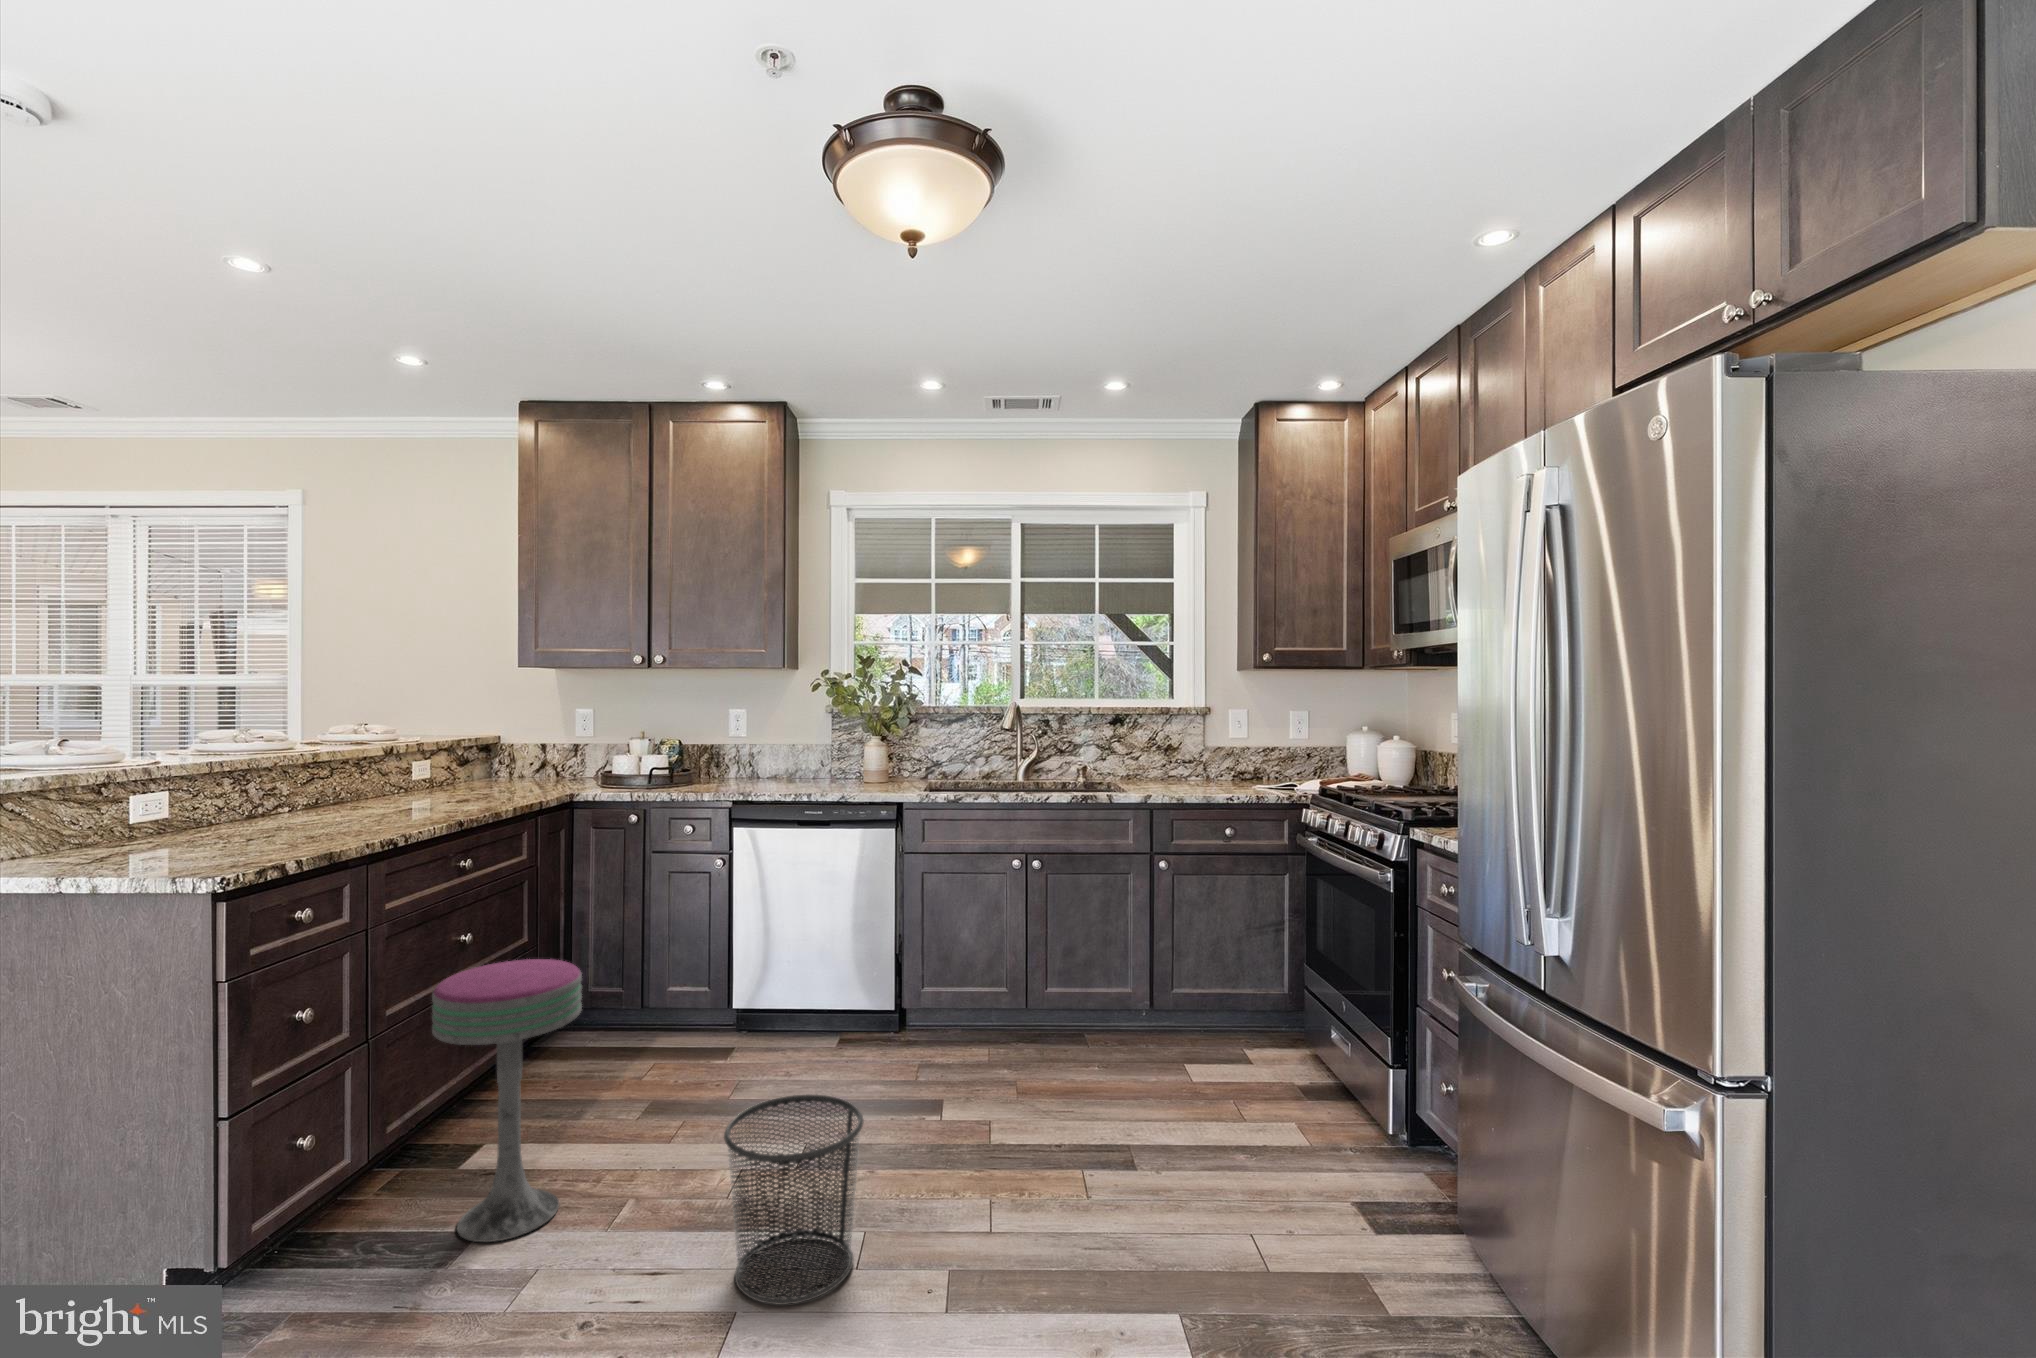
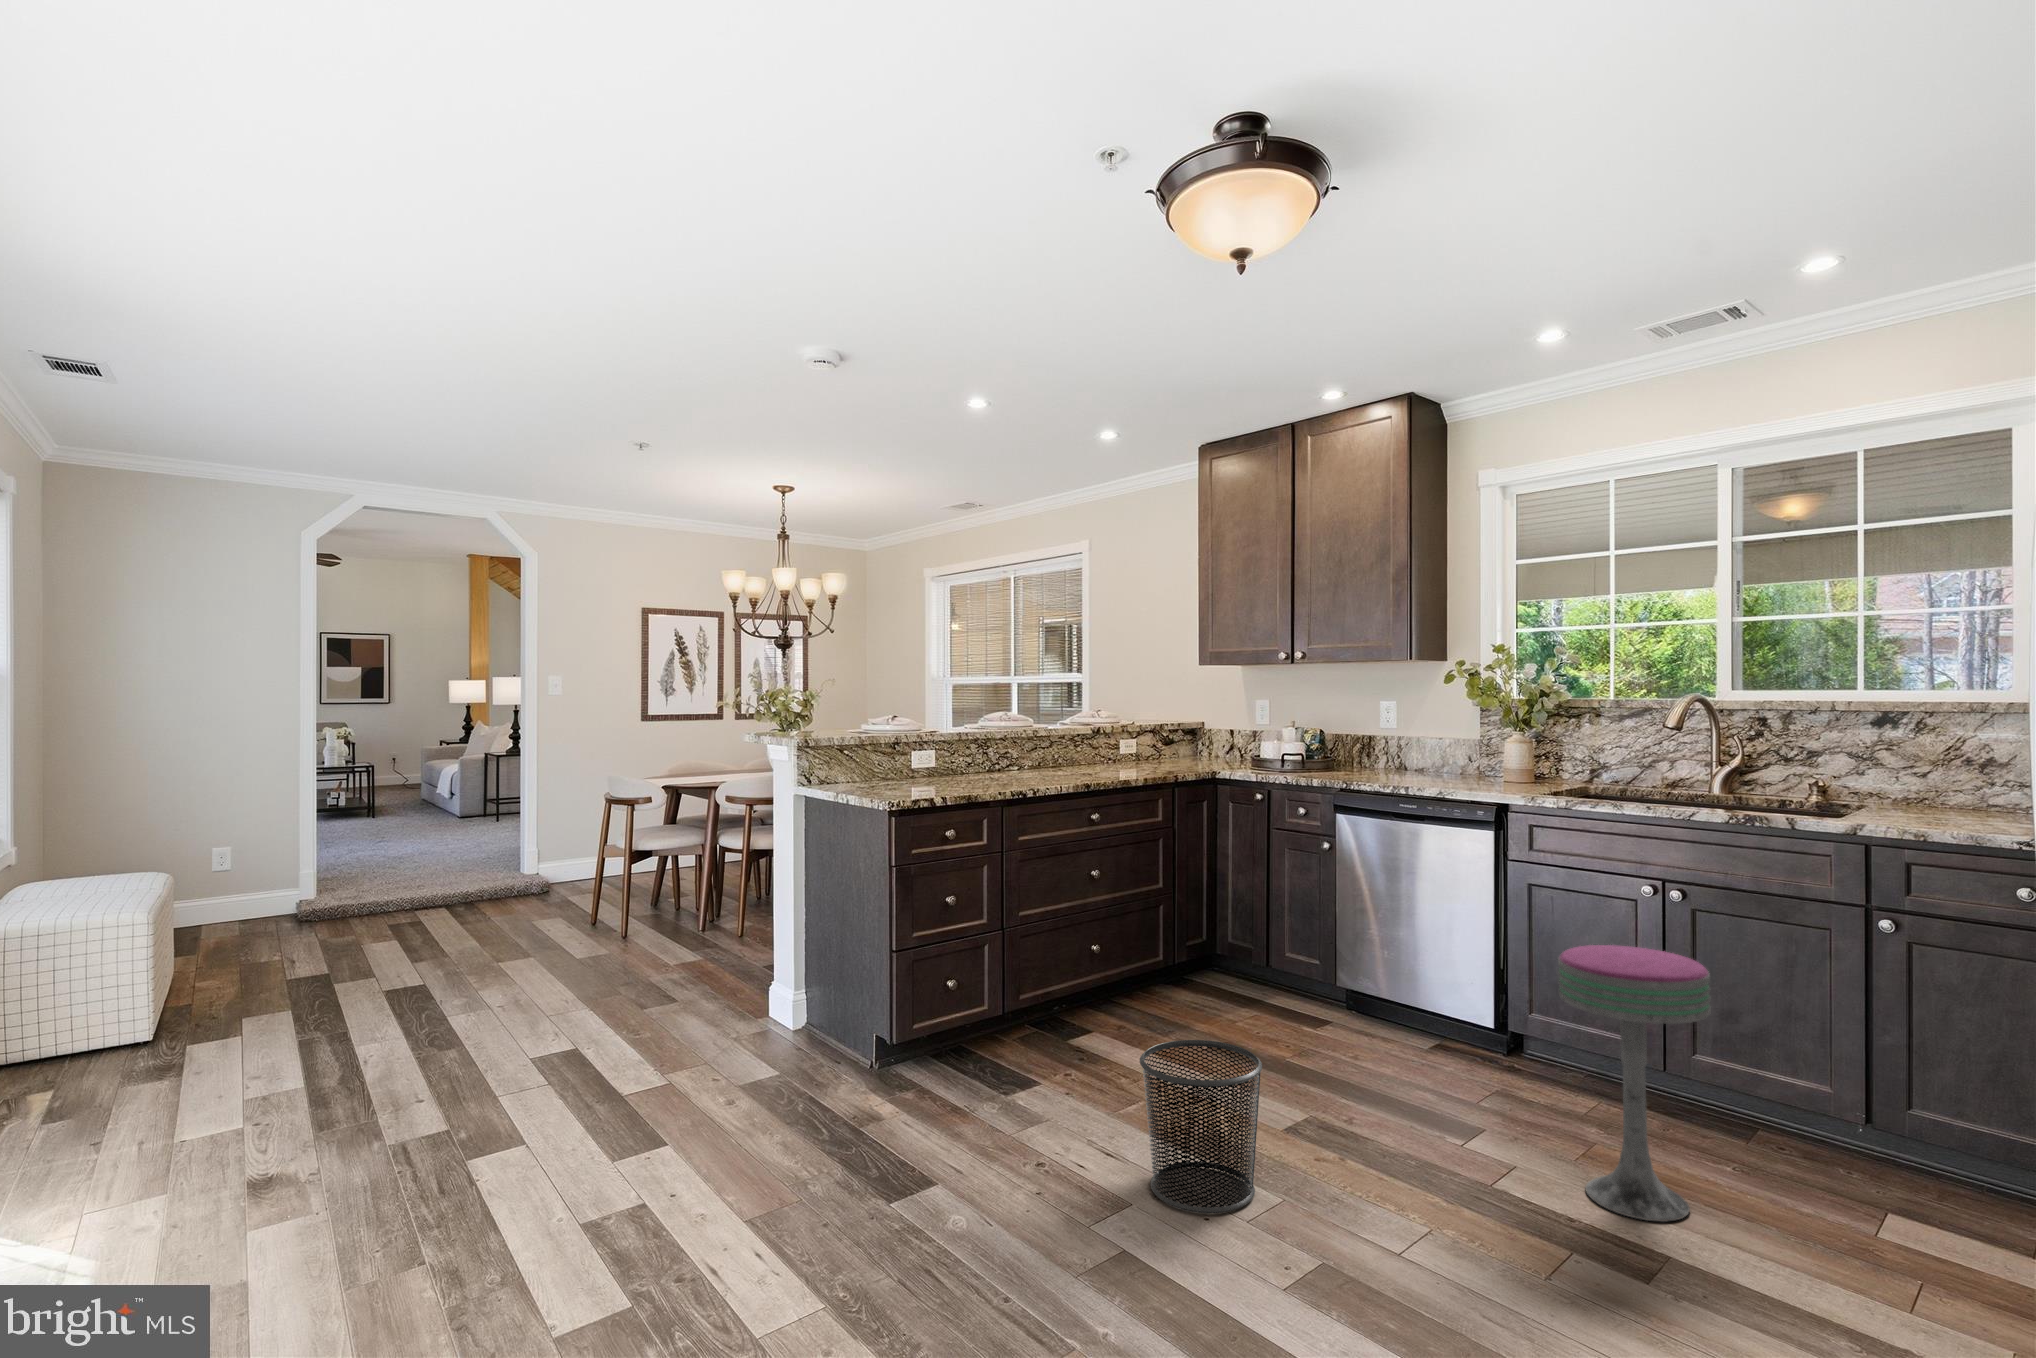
bar stool: present [432,959,582,1242] -> present [1558,945,1711,1222]

